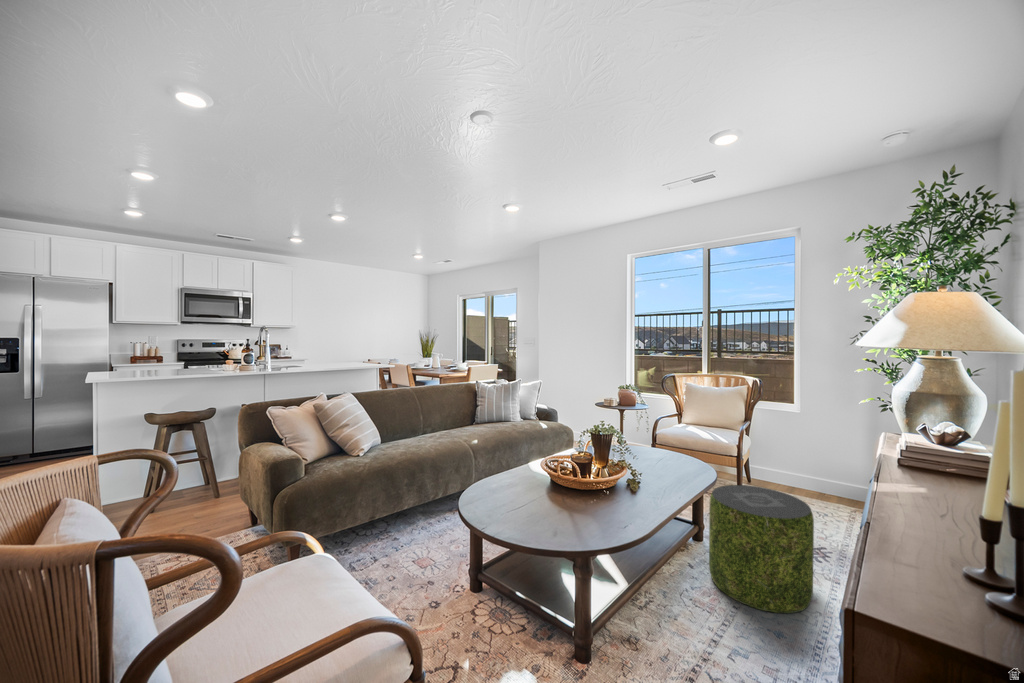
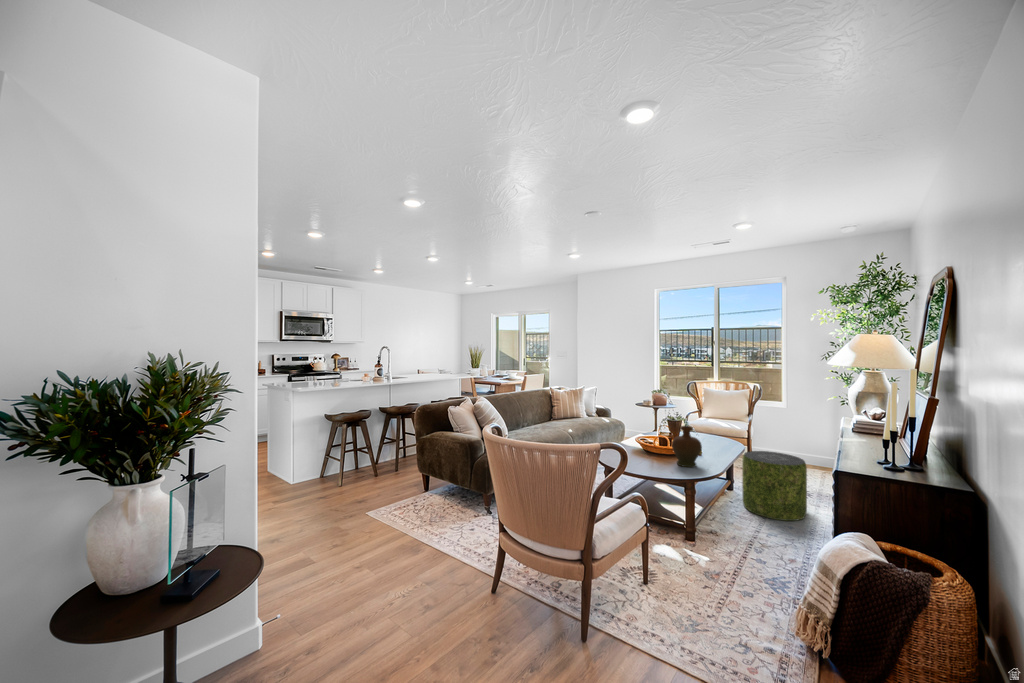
decorative vase: none [569,449,617,524] -> present [672,426,702,467]

